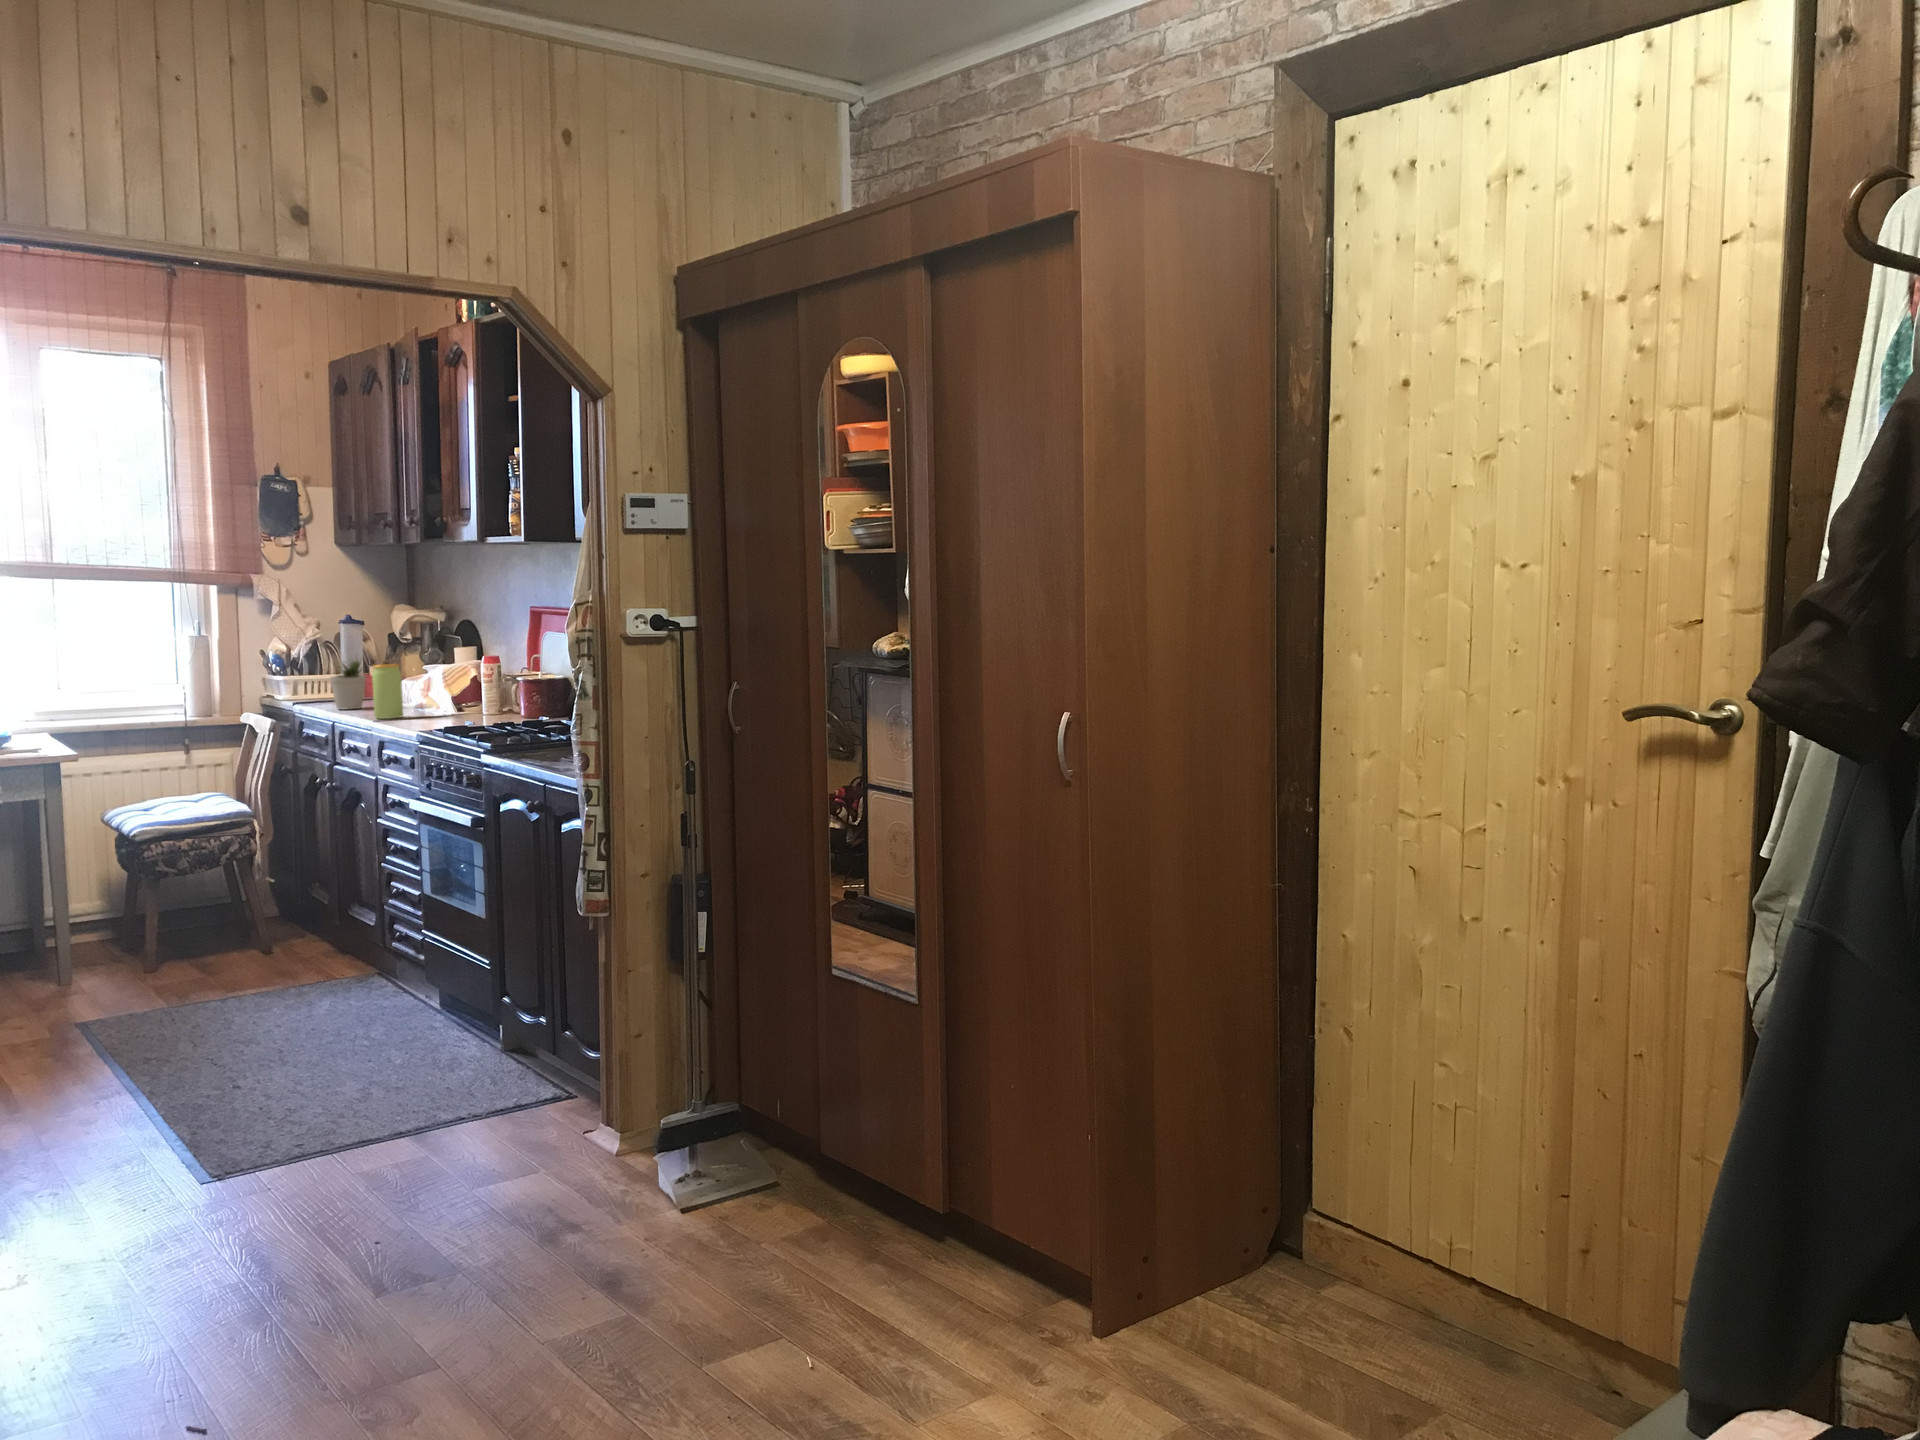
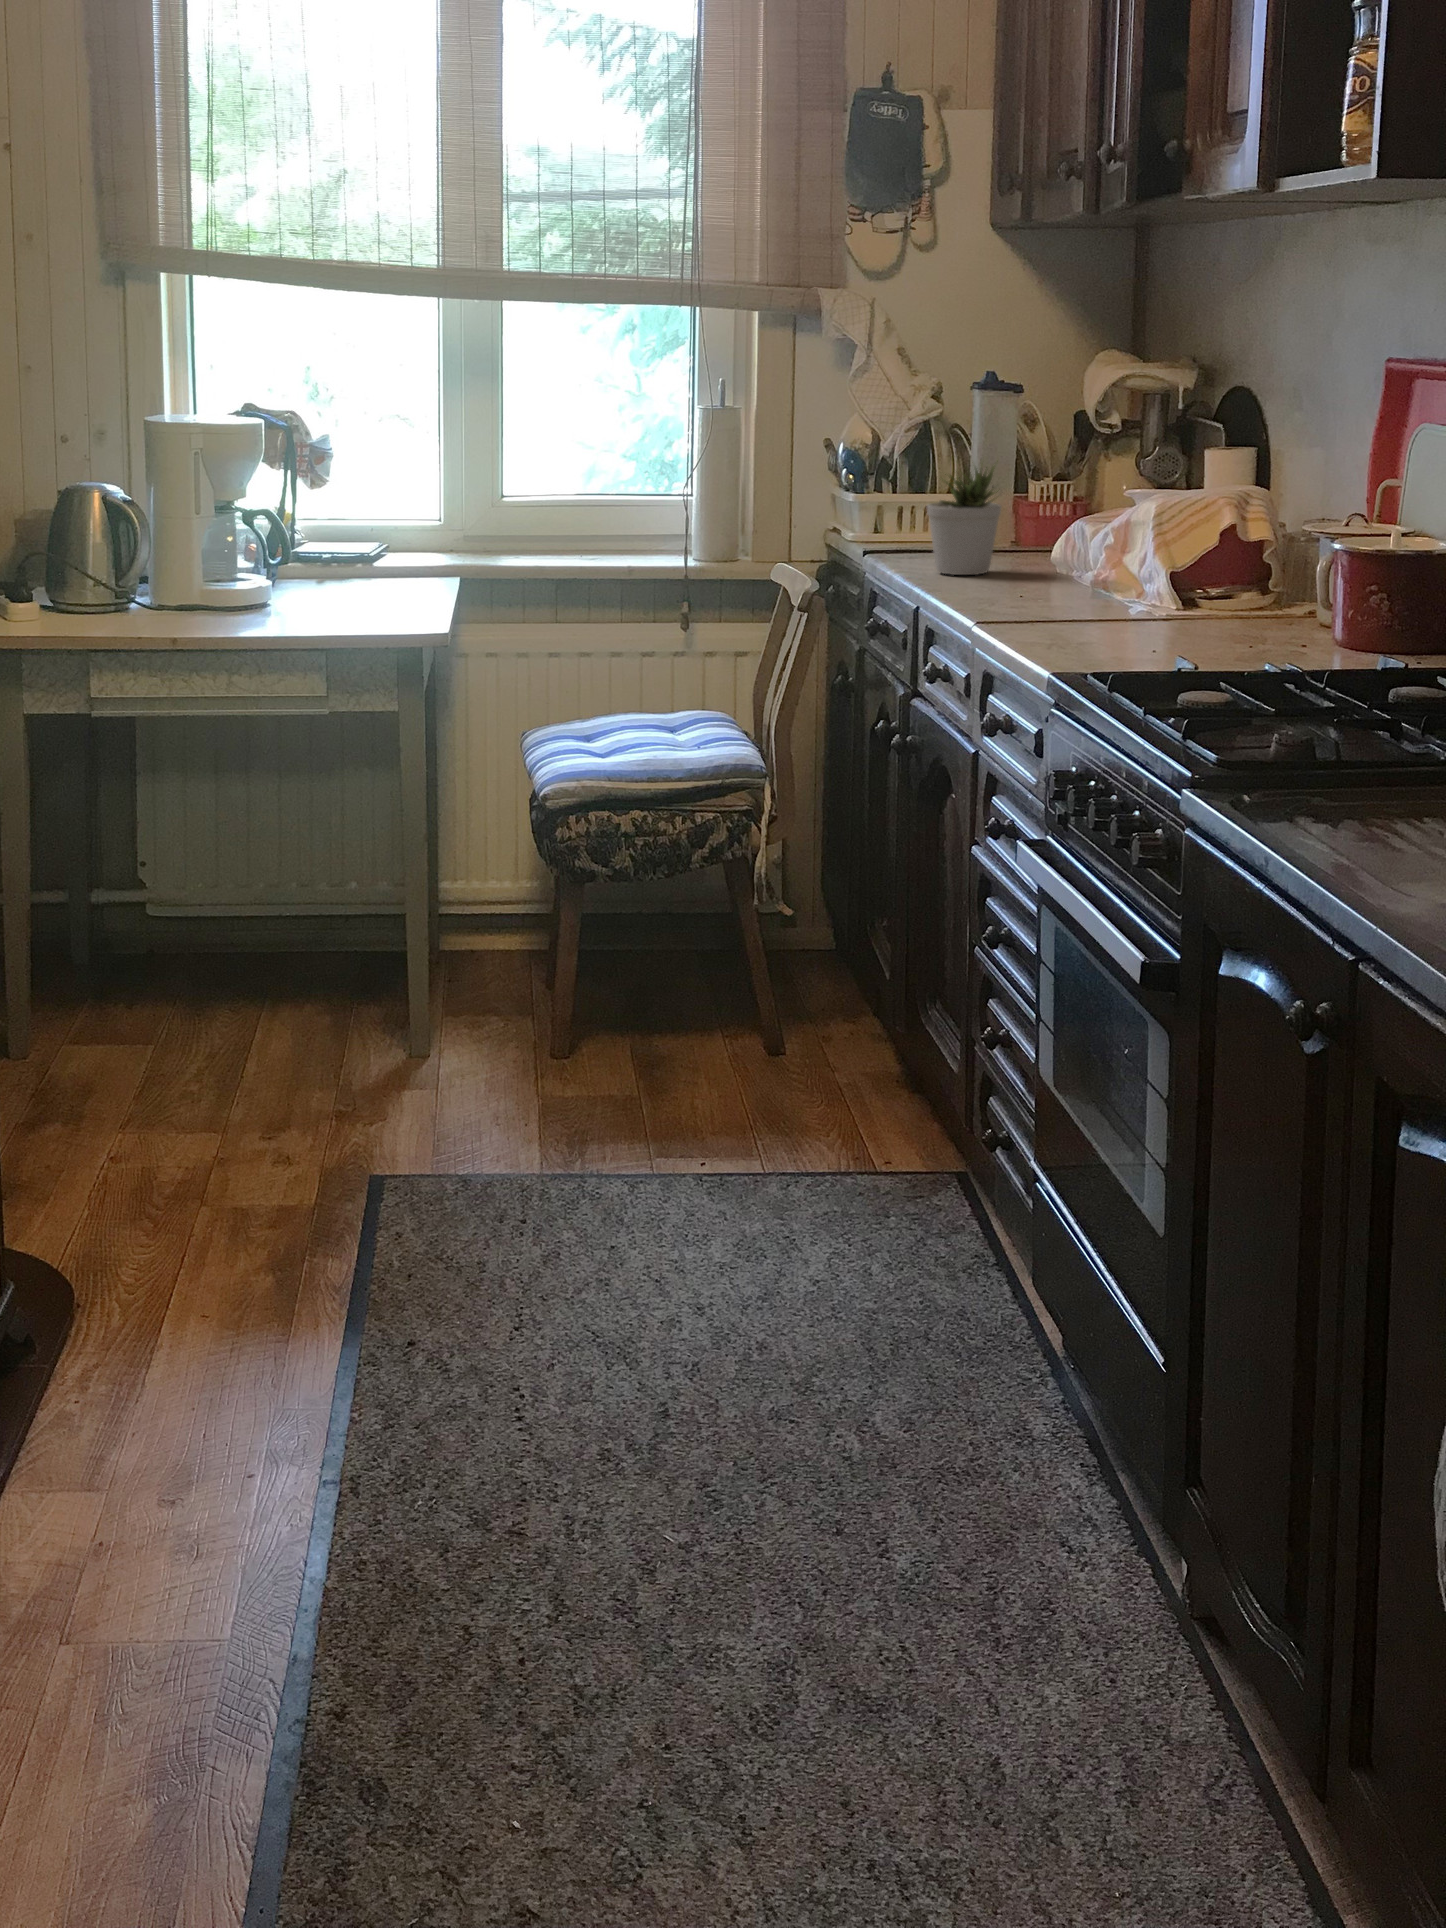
jar: present [372,664,403,719] -> none [991,488,1058,614]

